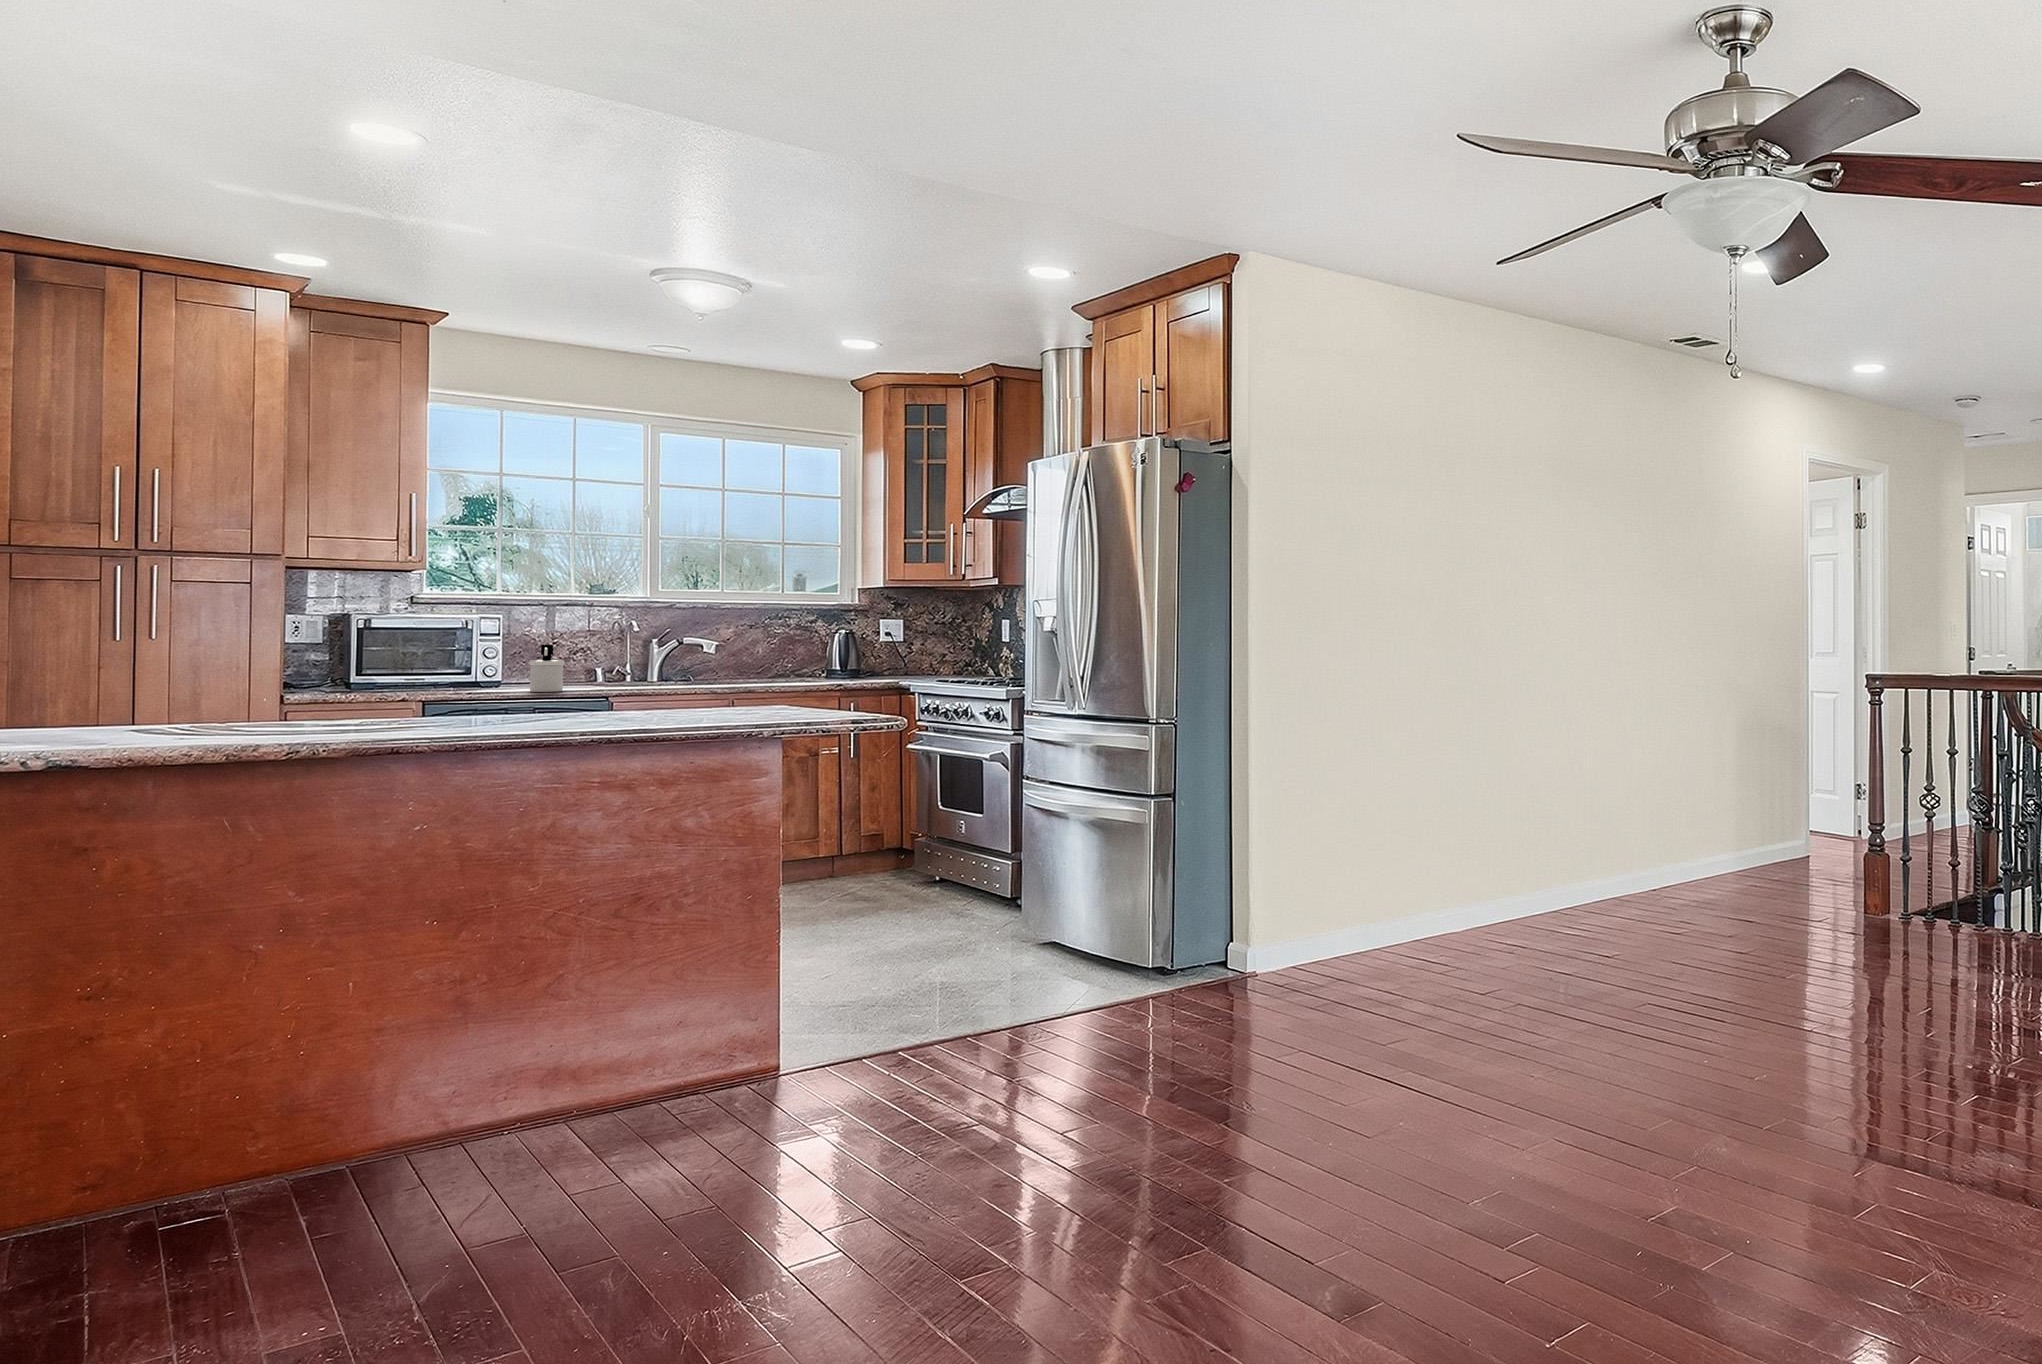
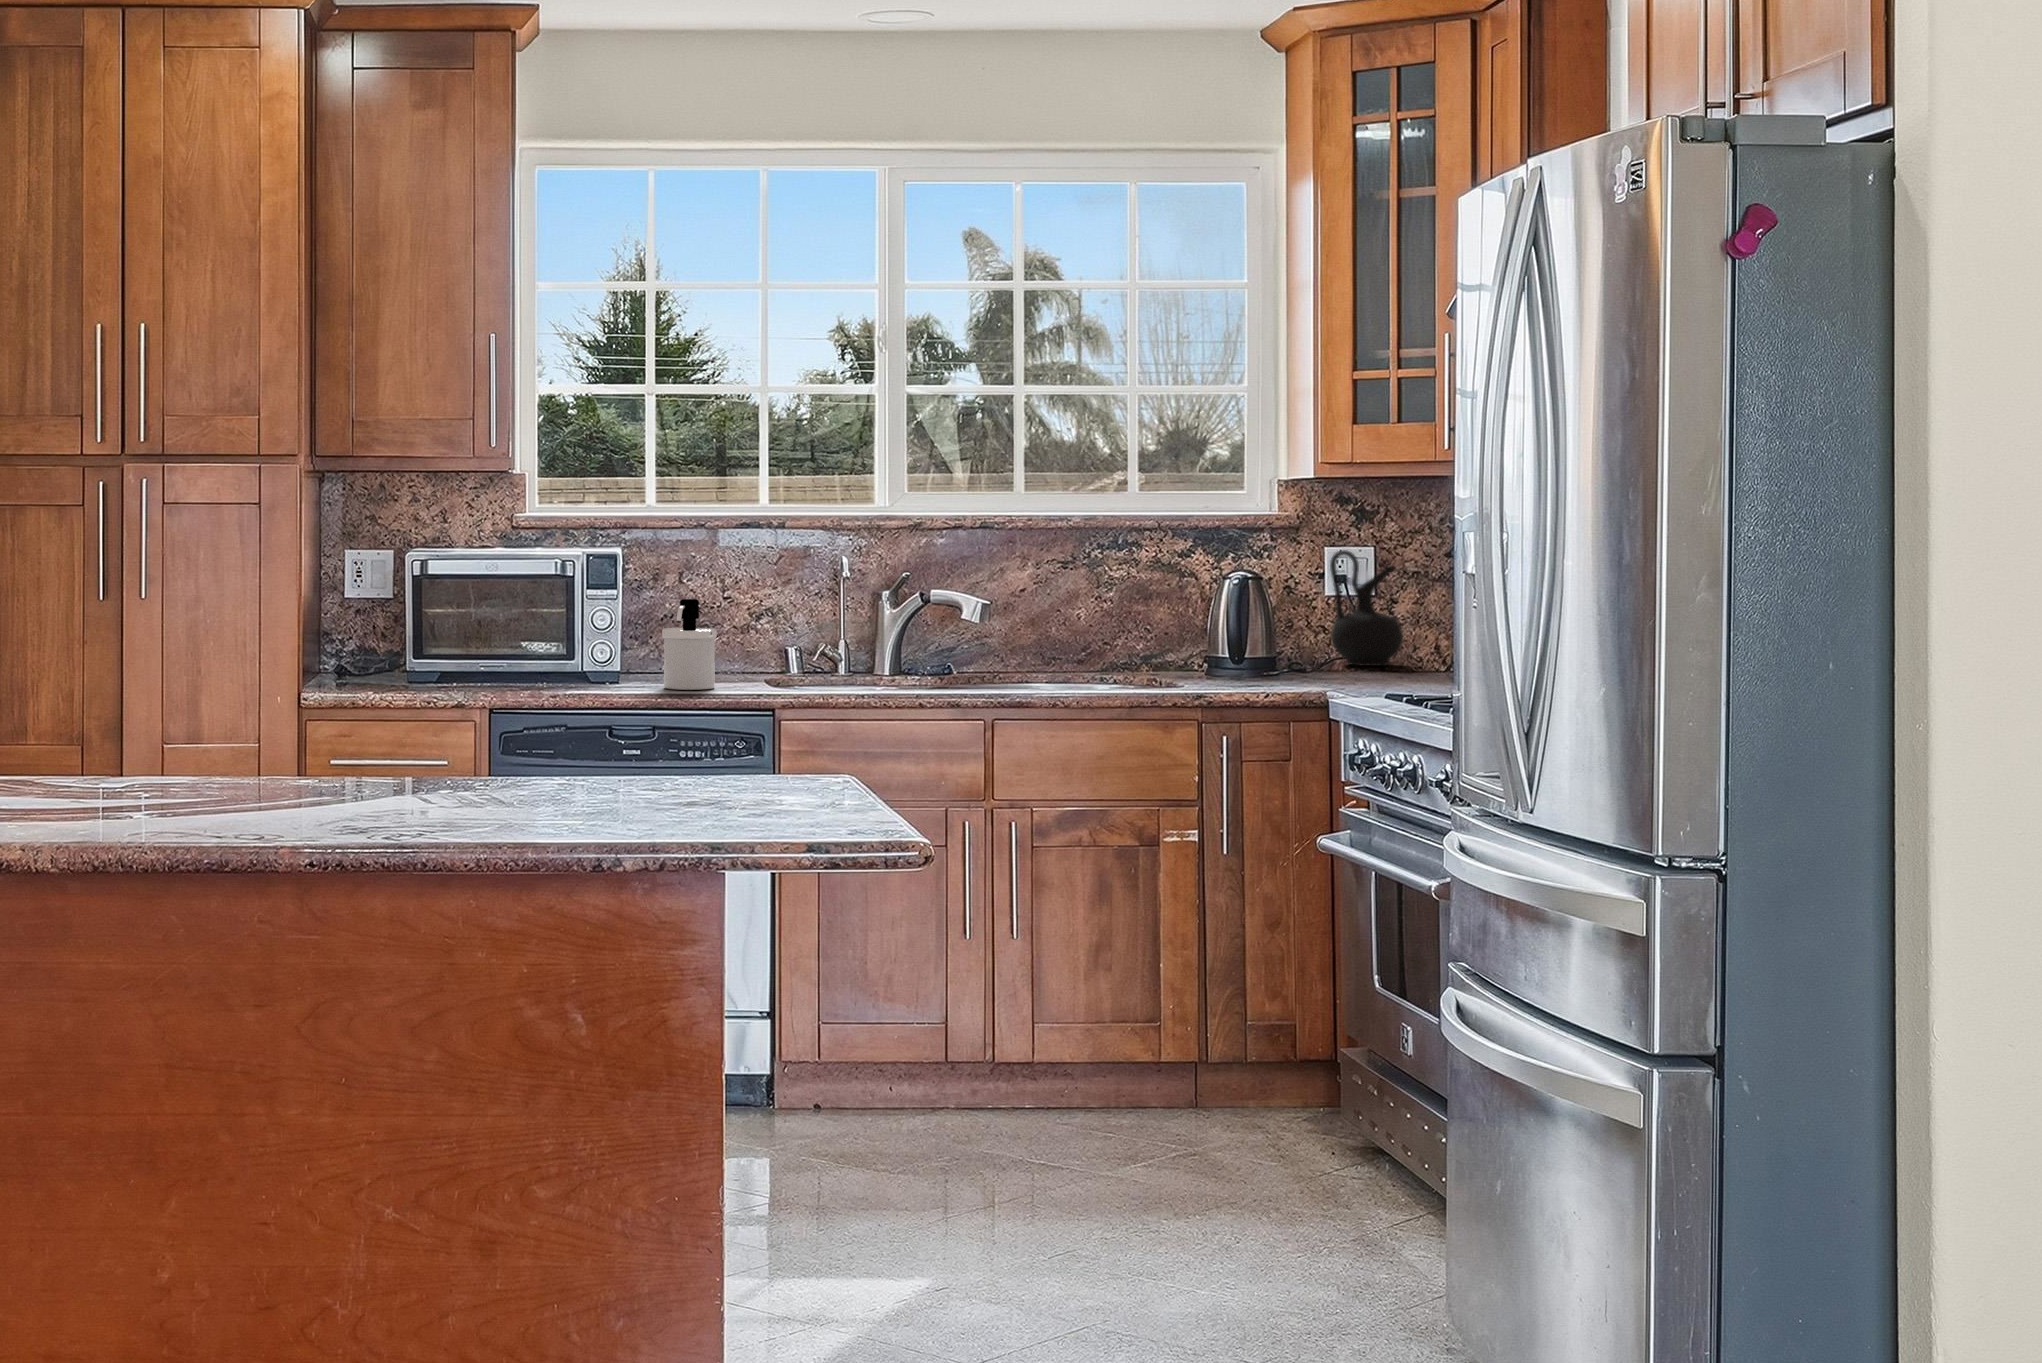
ceramic jug: none [886,621,920,673] -> present [1330,550,1403,666]

